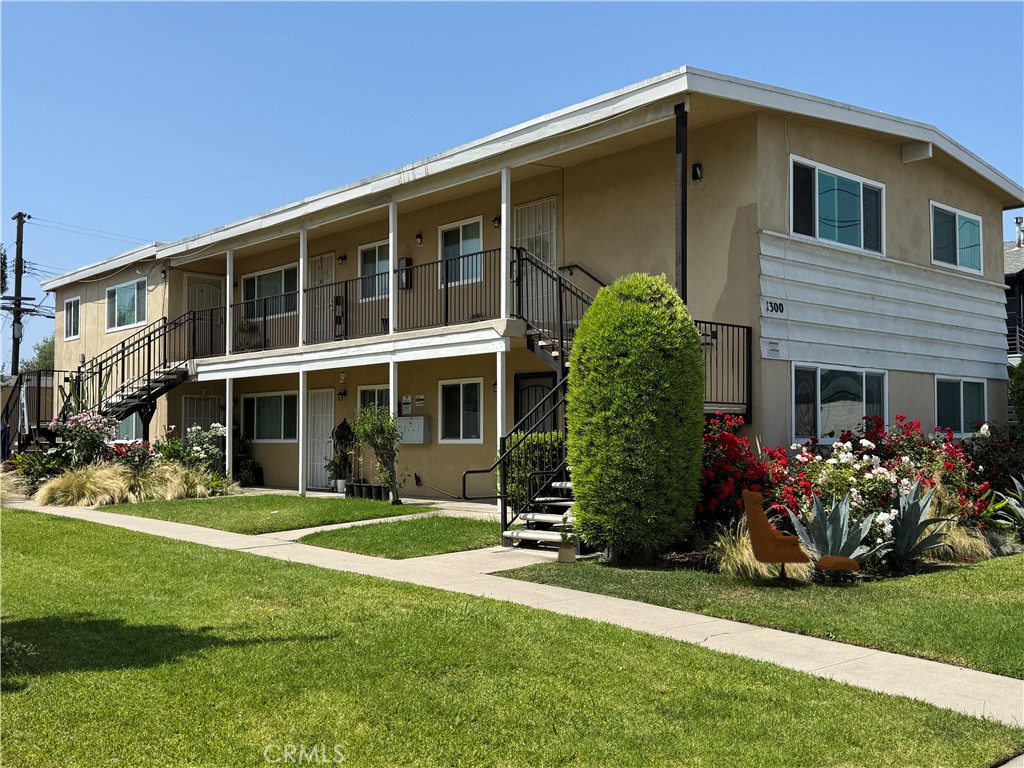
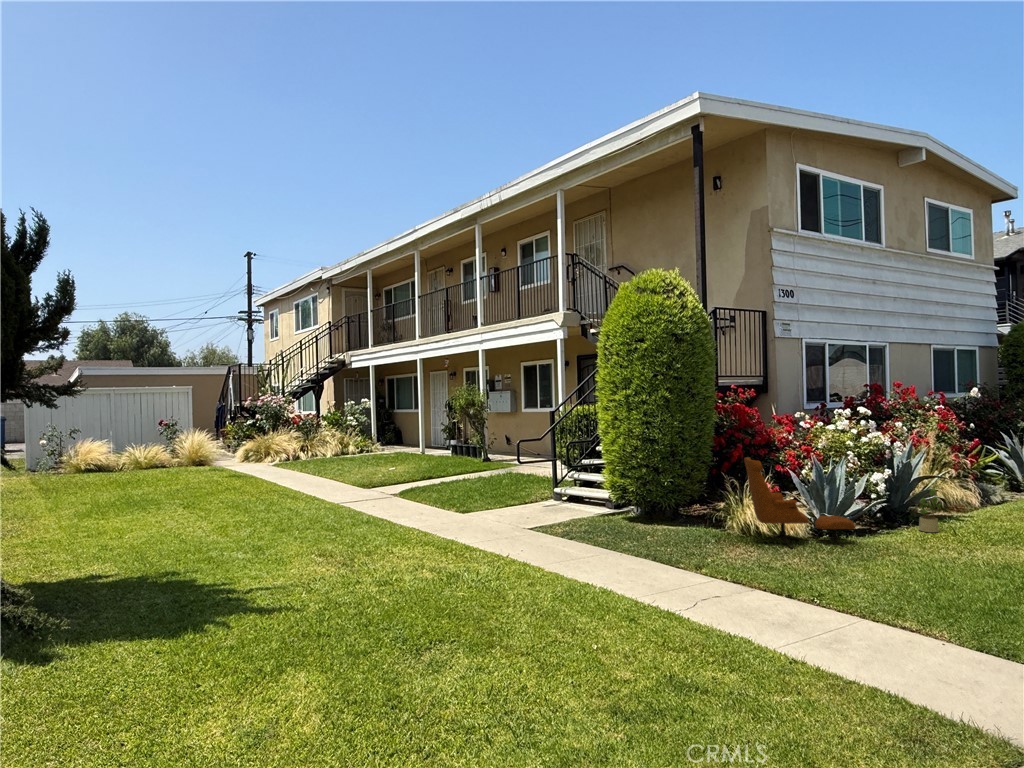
potted plant: present [558,516,581,562] -> present [915,488,941,532]

